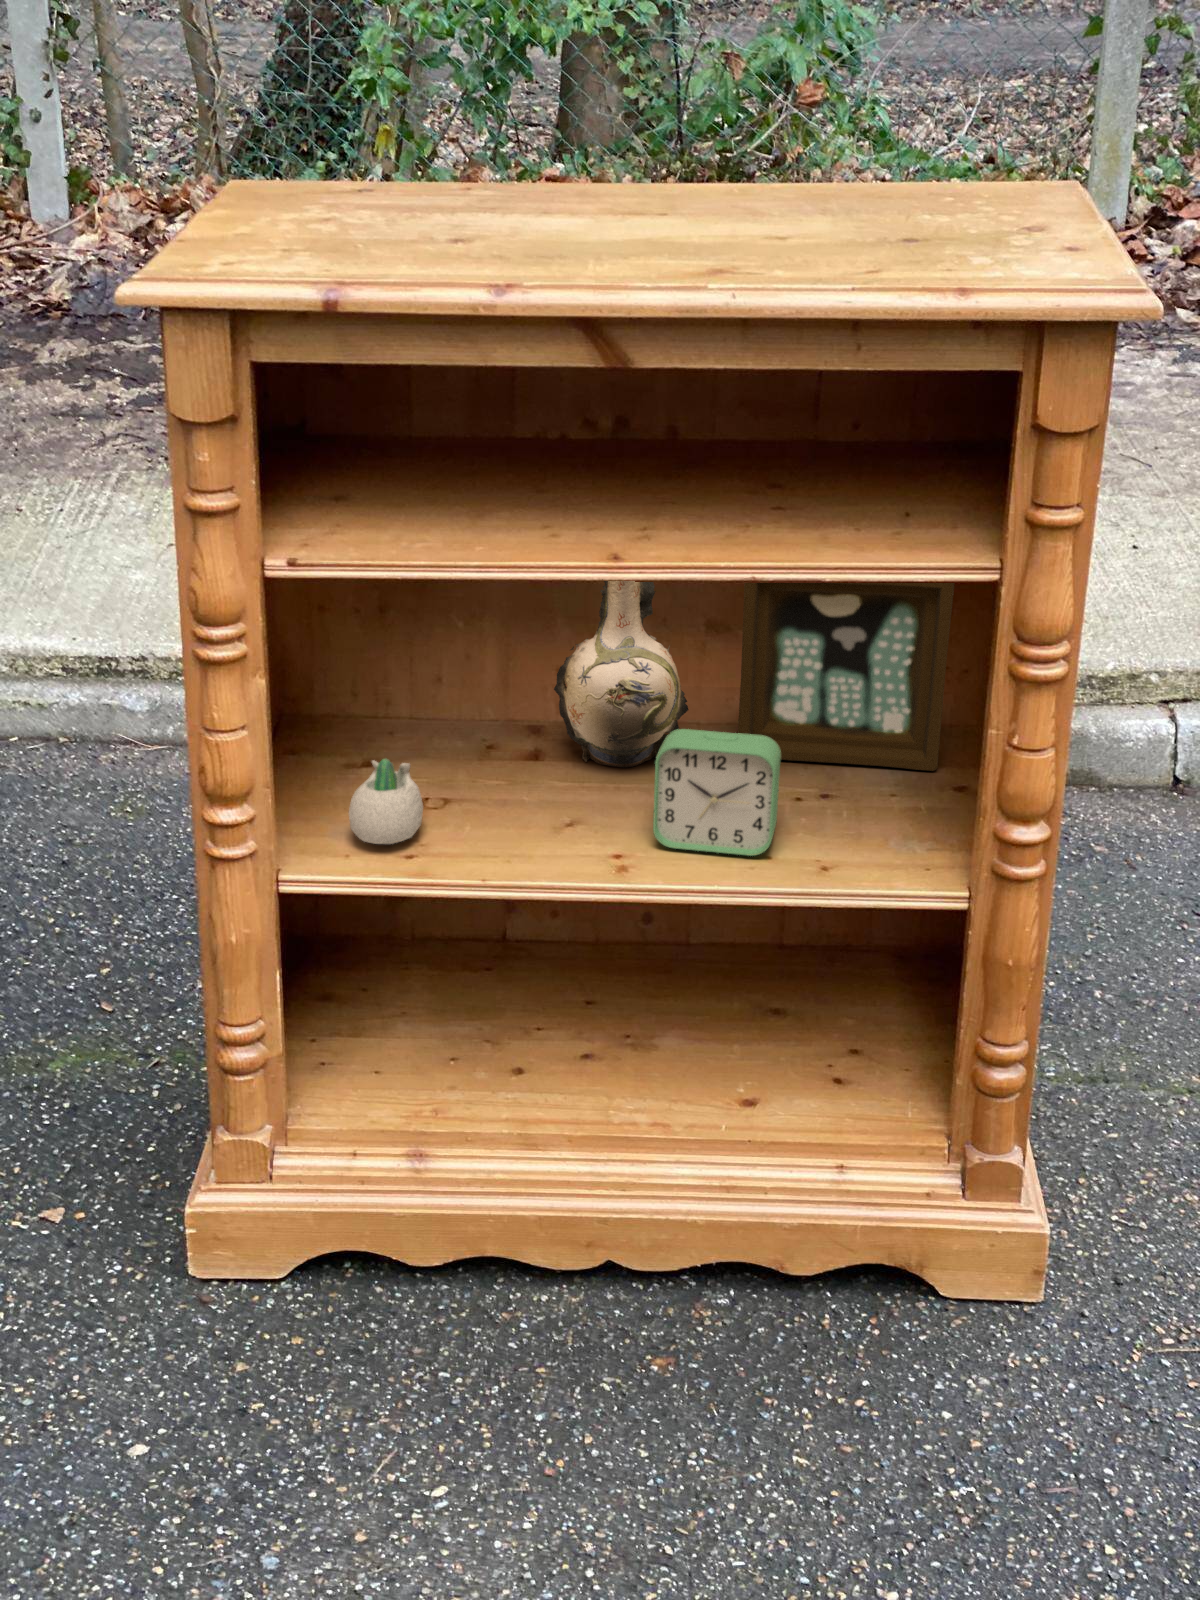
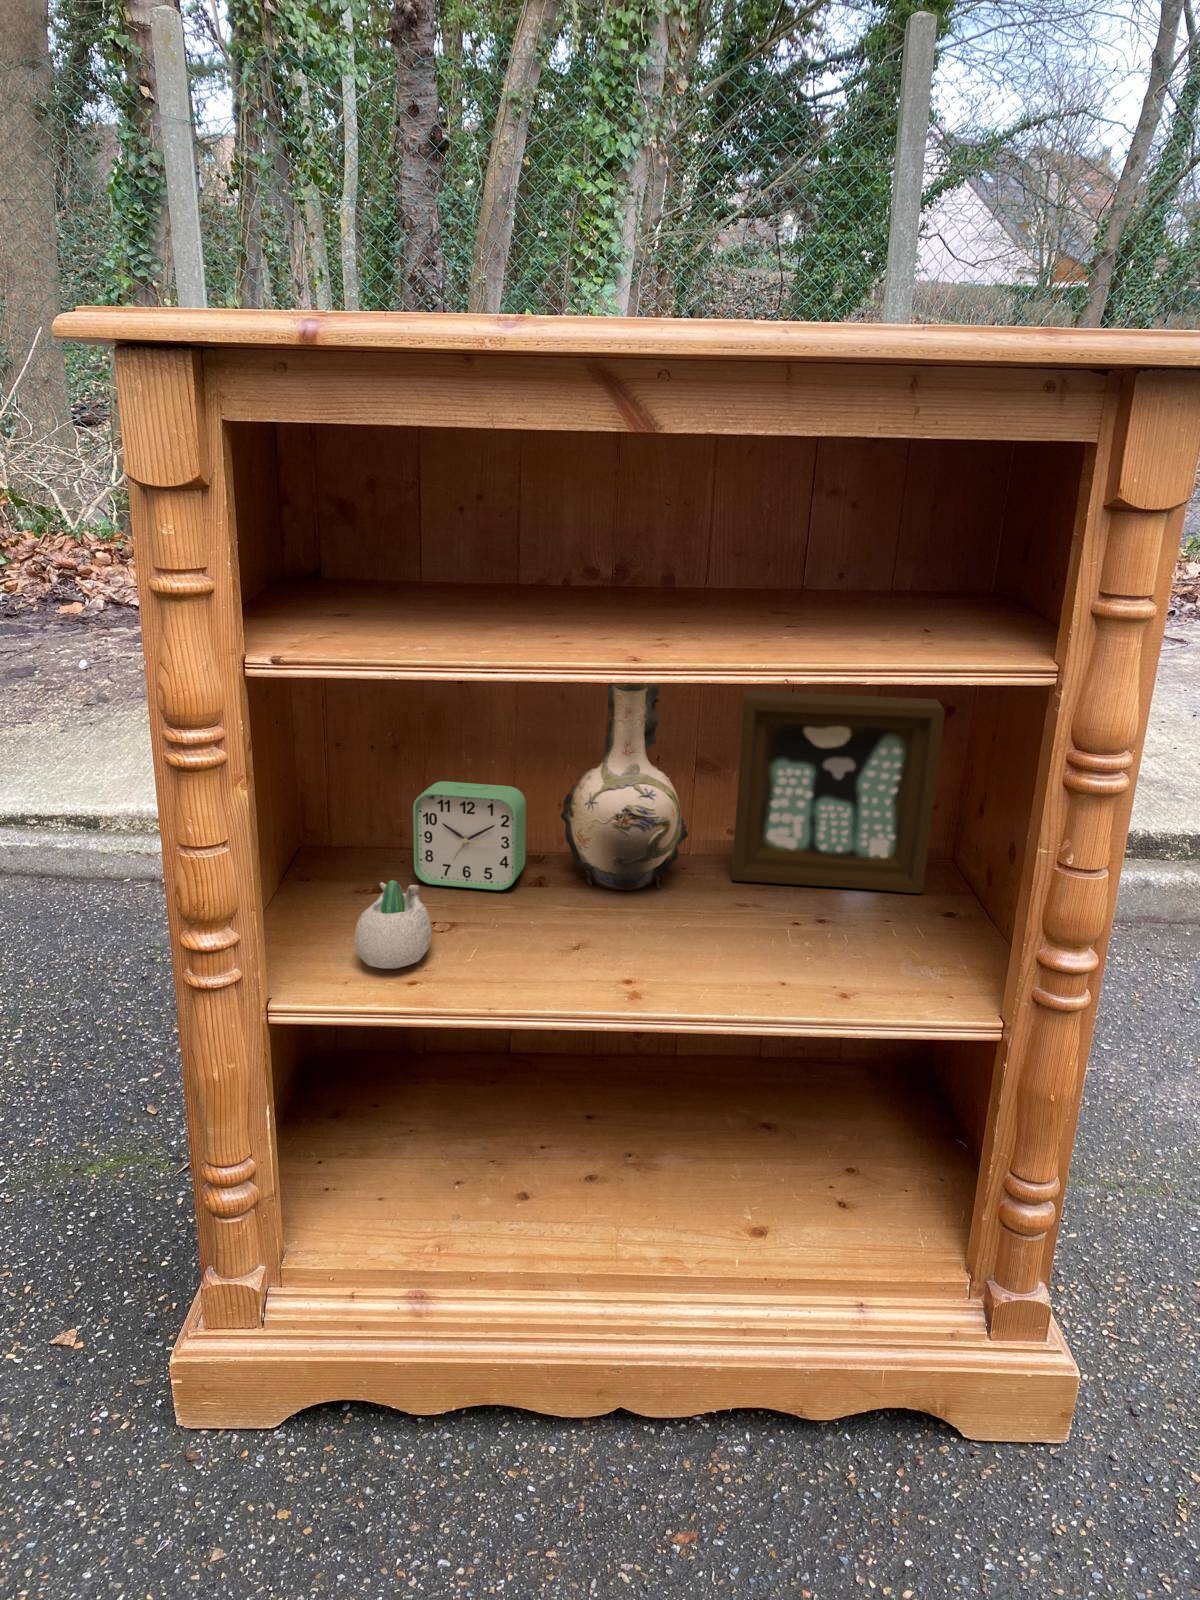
alarm clock: present [653,729,781,856] -> present [413,781,526,890]

